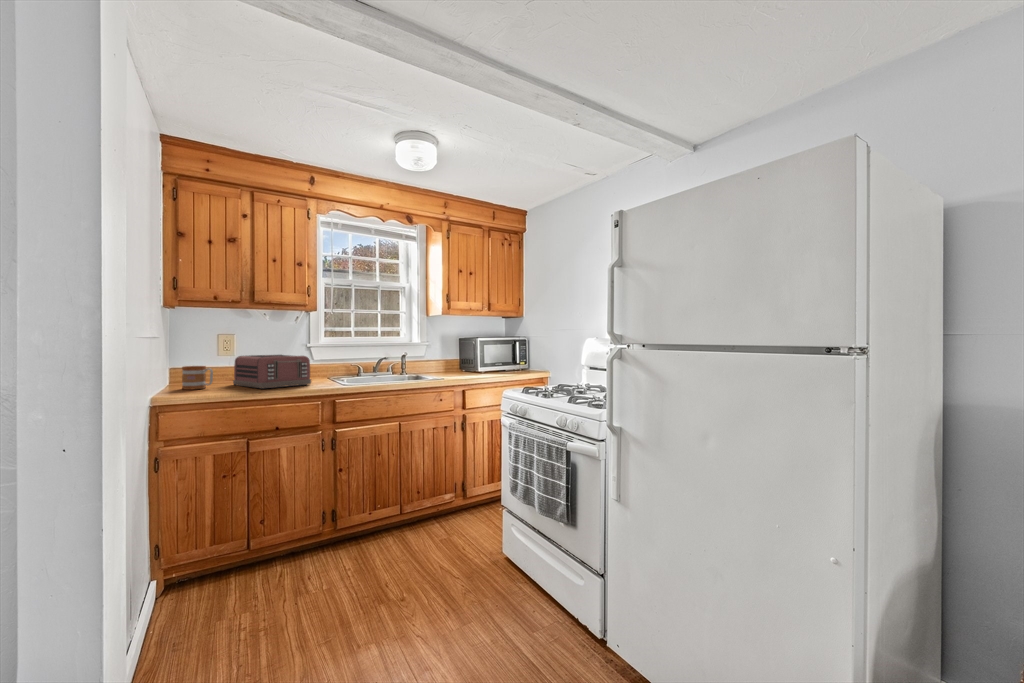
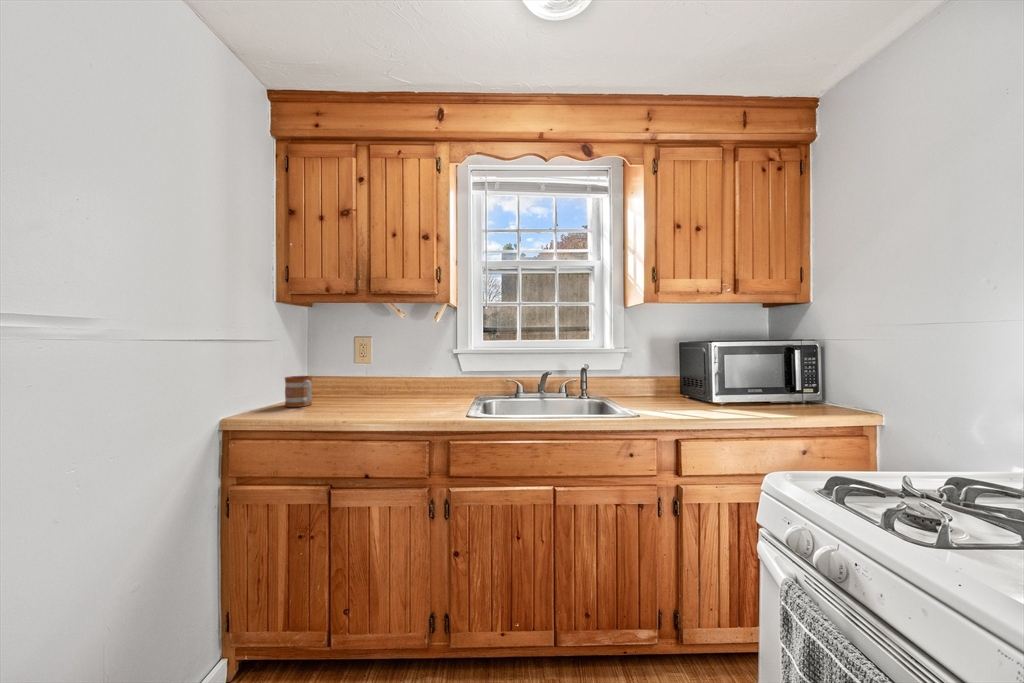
toaster: present [233,355,311,388] -> none [349,363,429,414]

